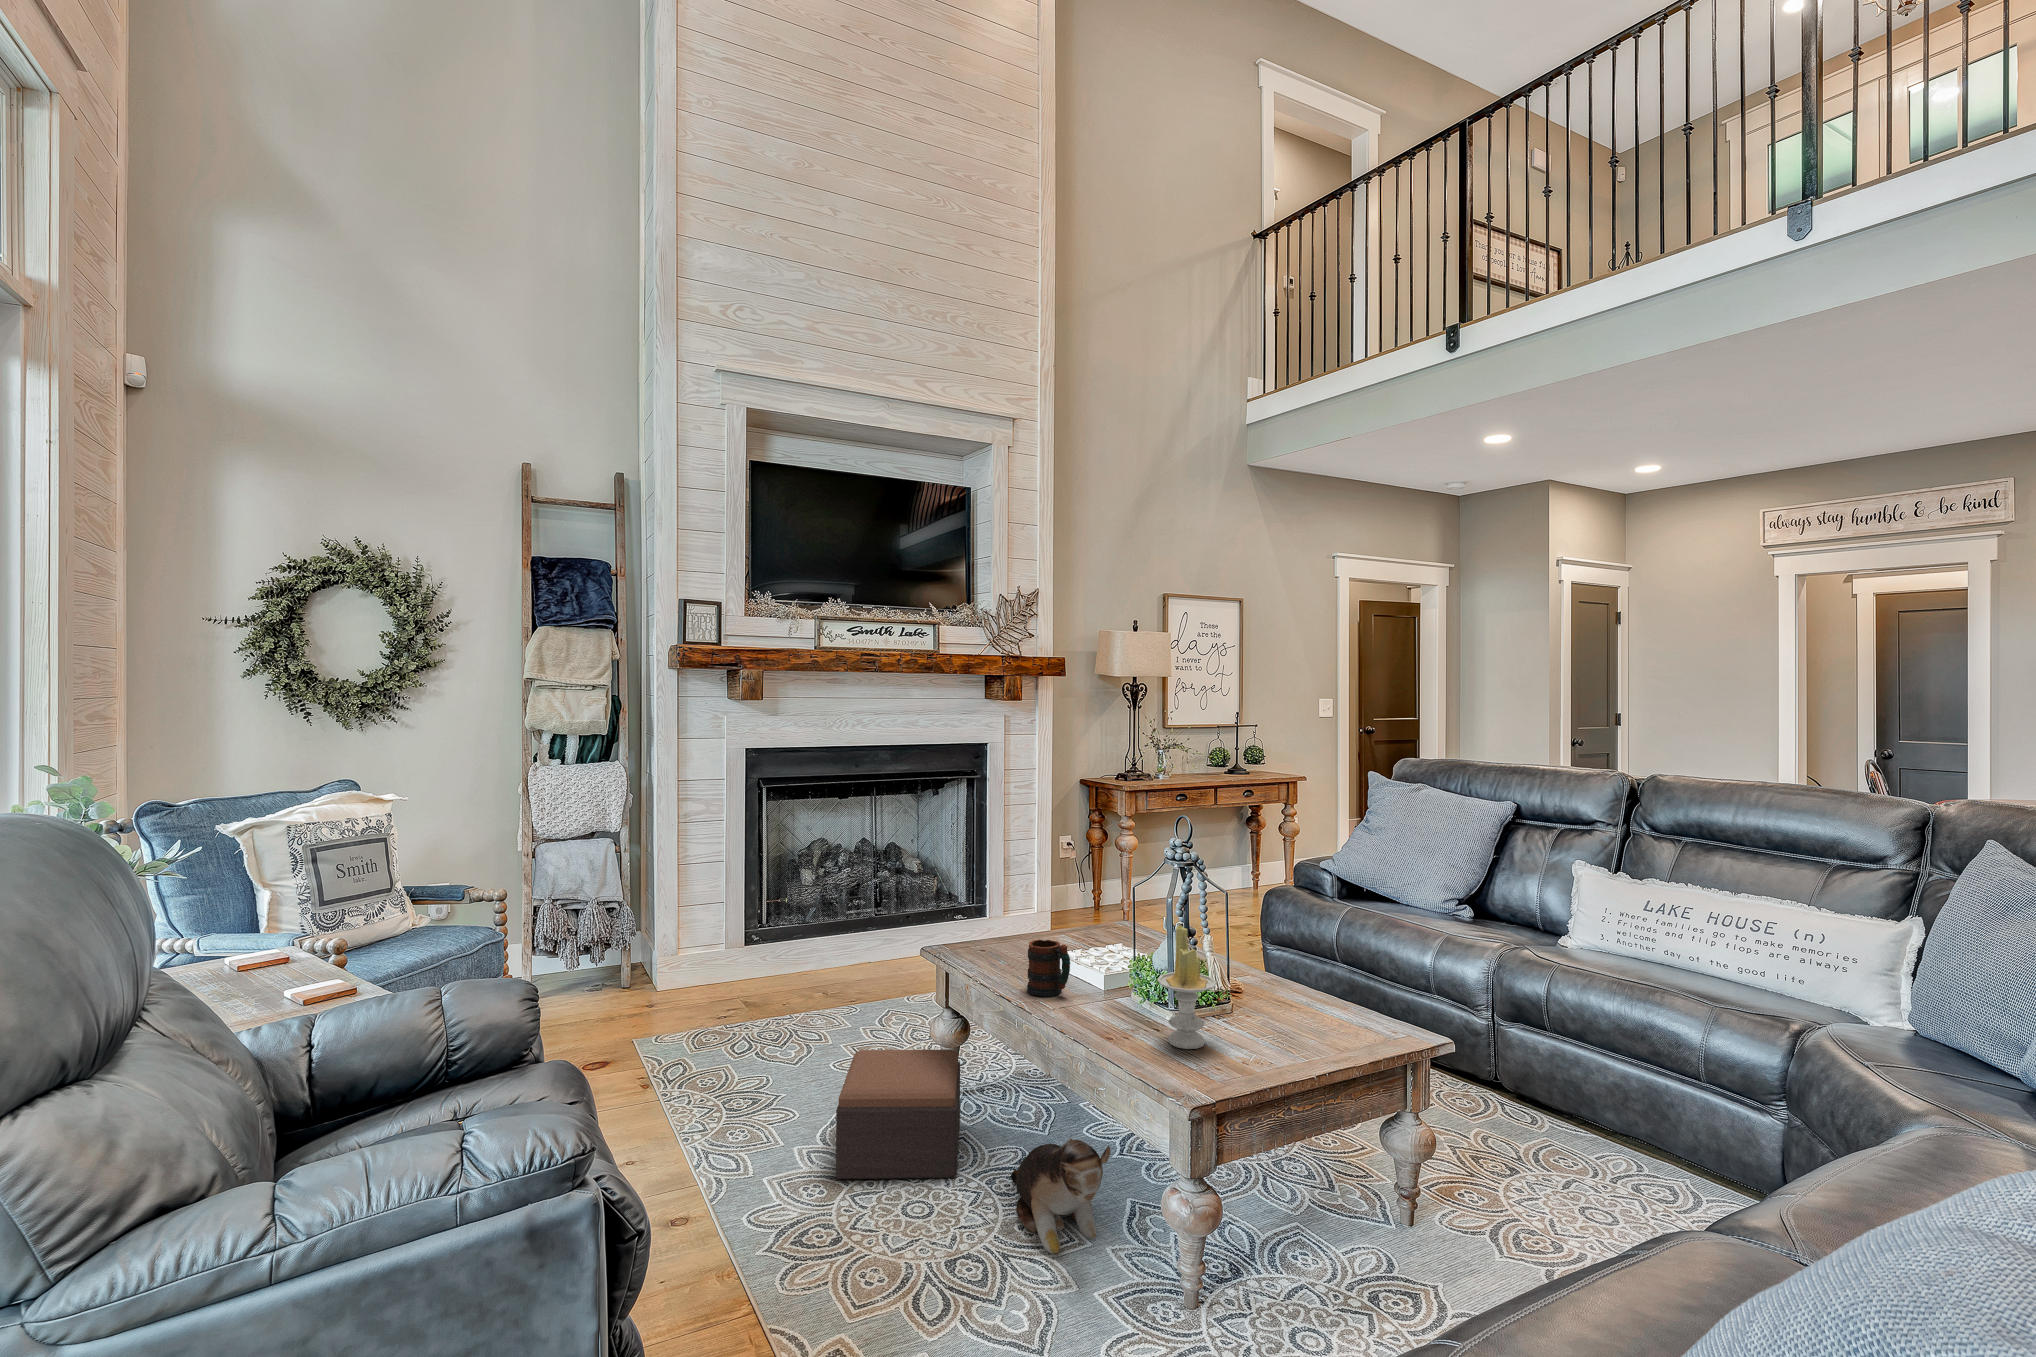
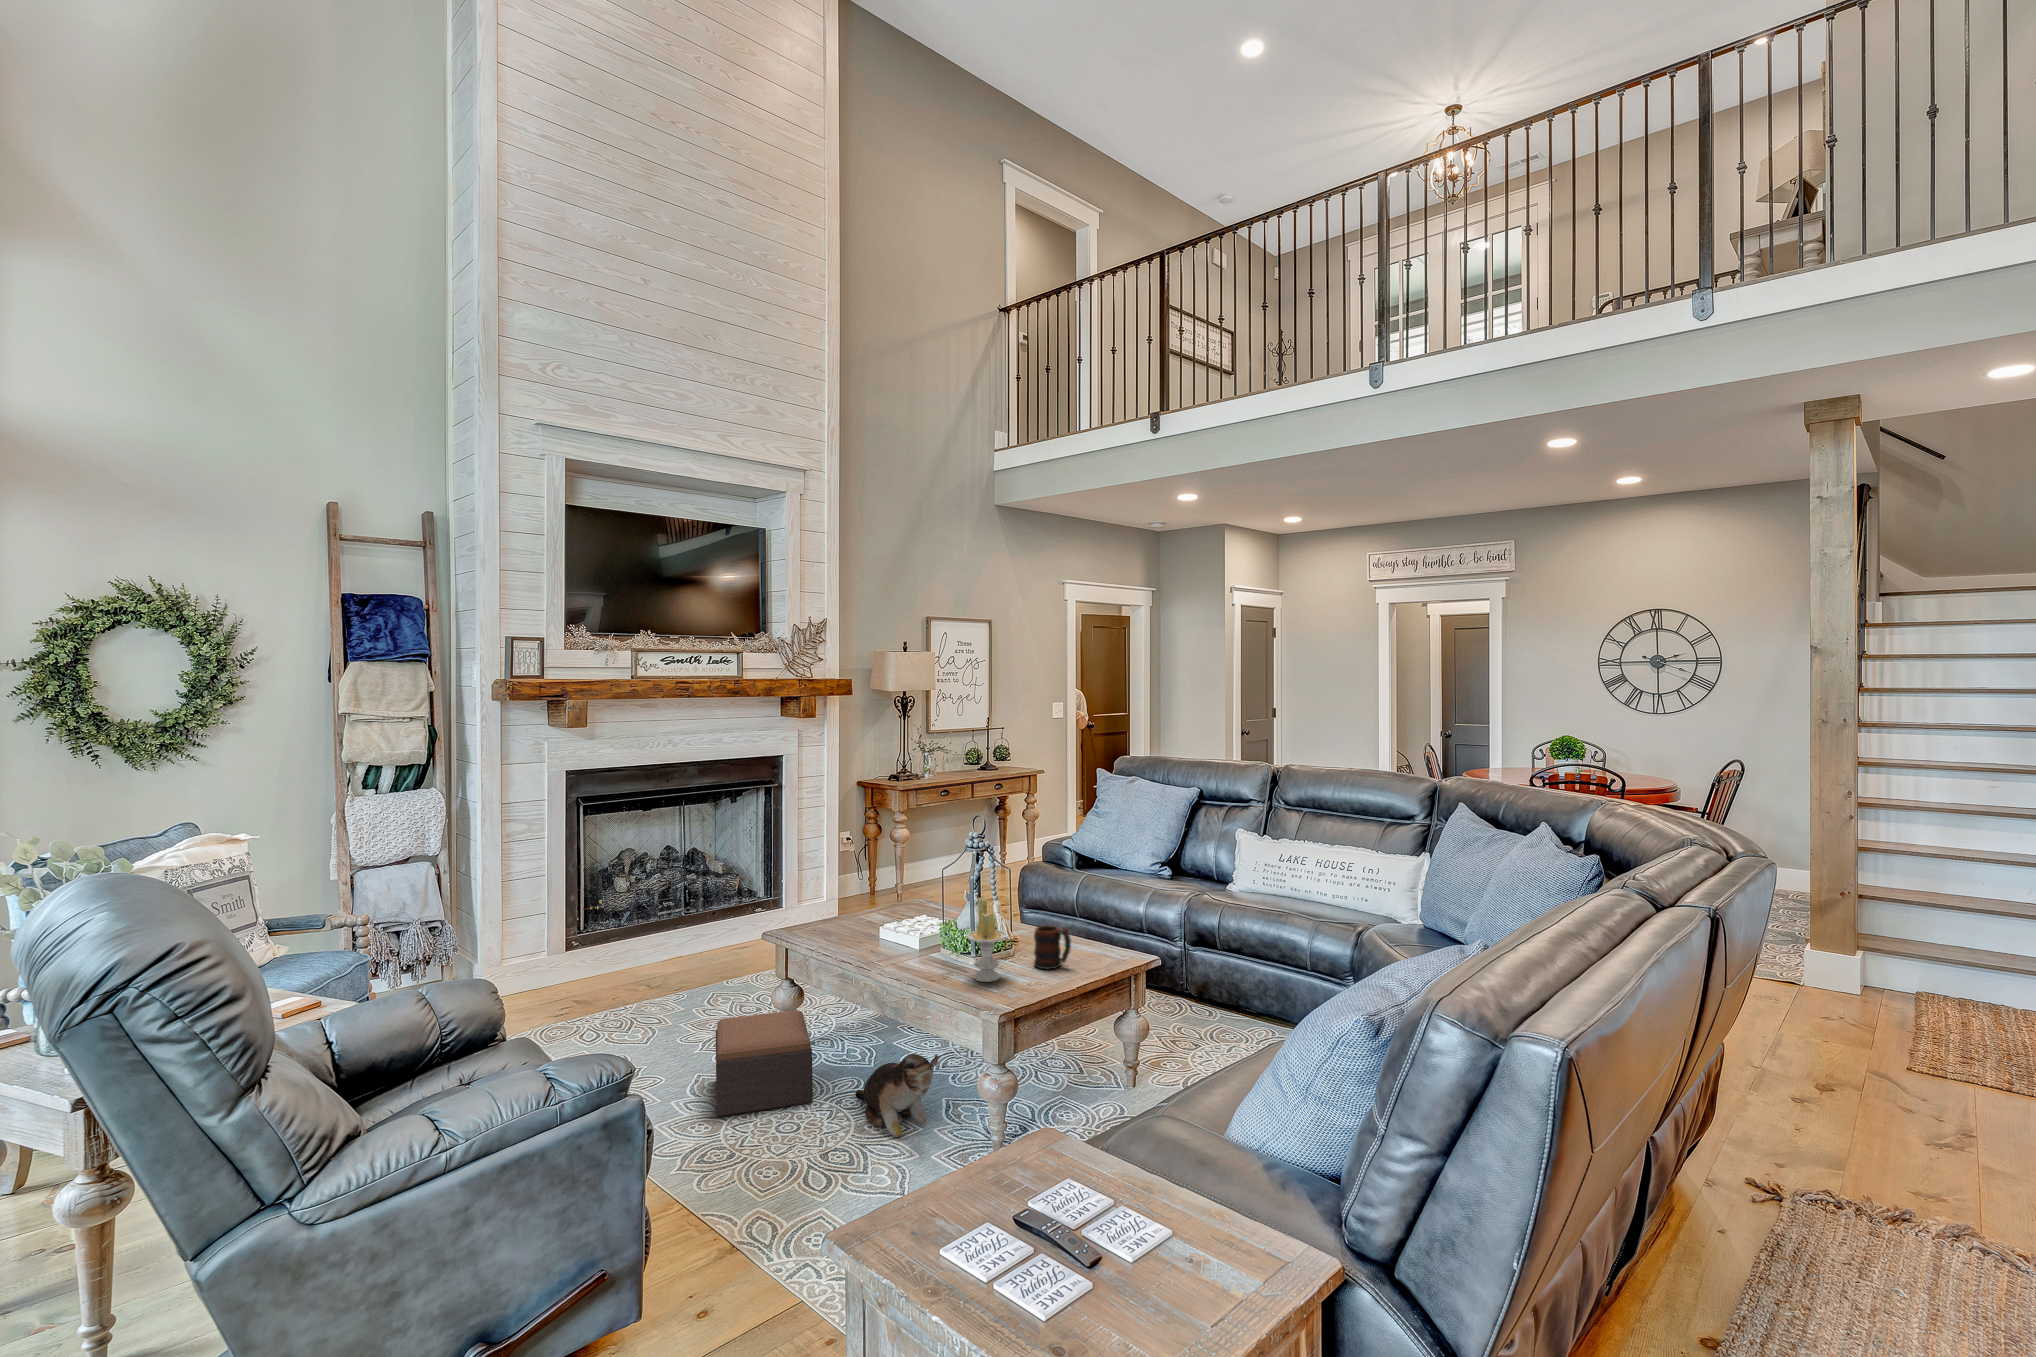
mug: present [1027,940,1070,996] -> present [1034,925,1071,969]

